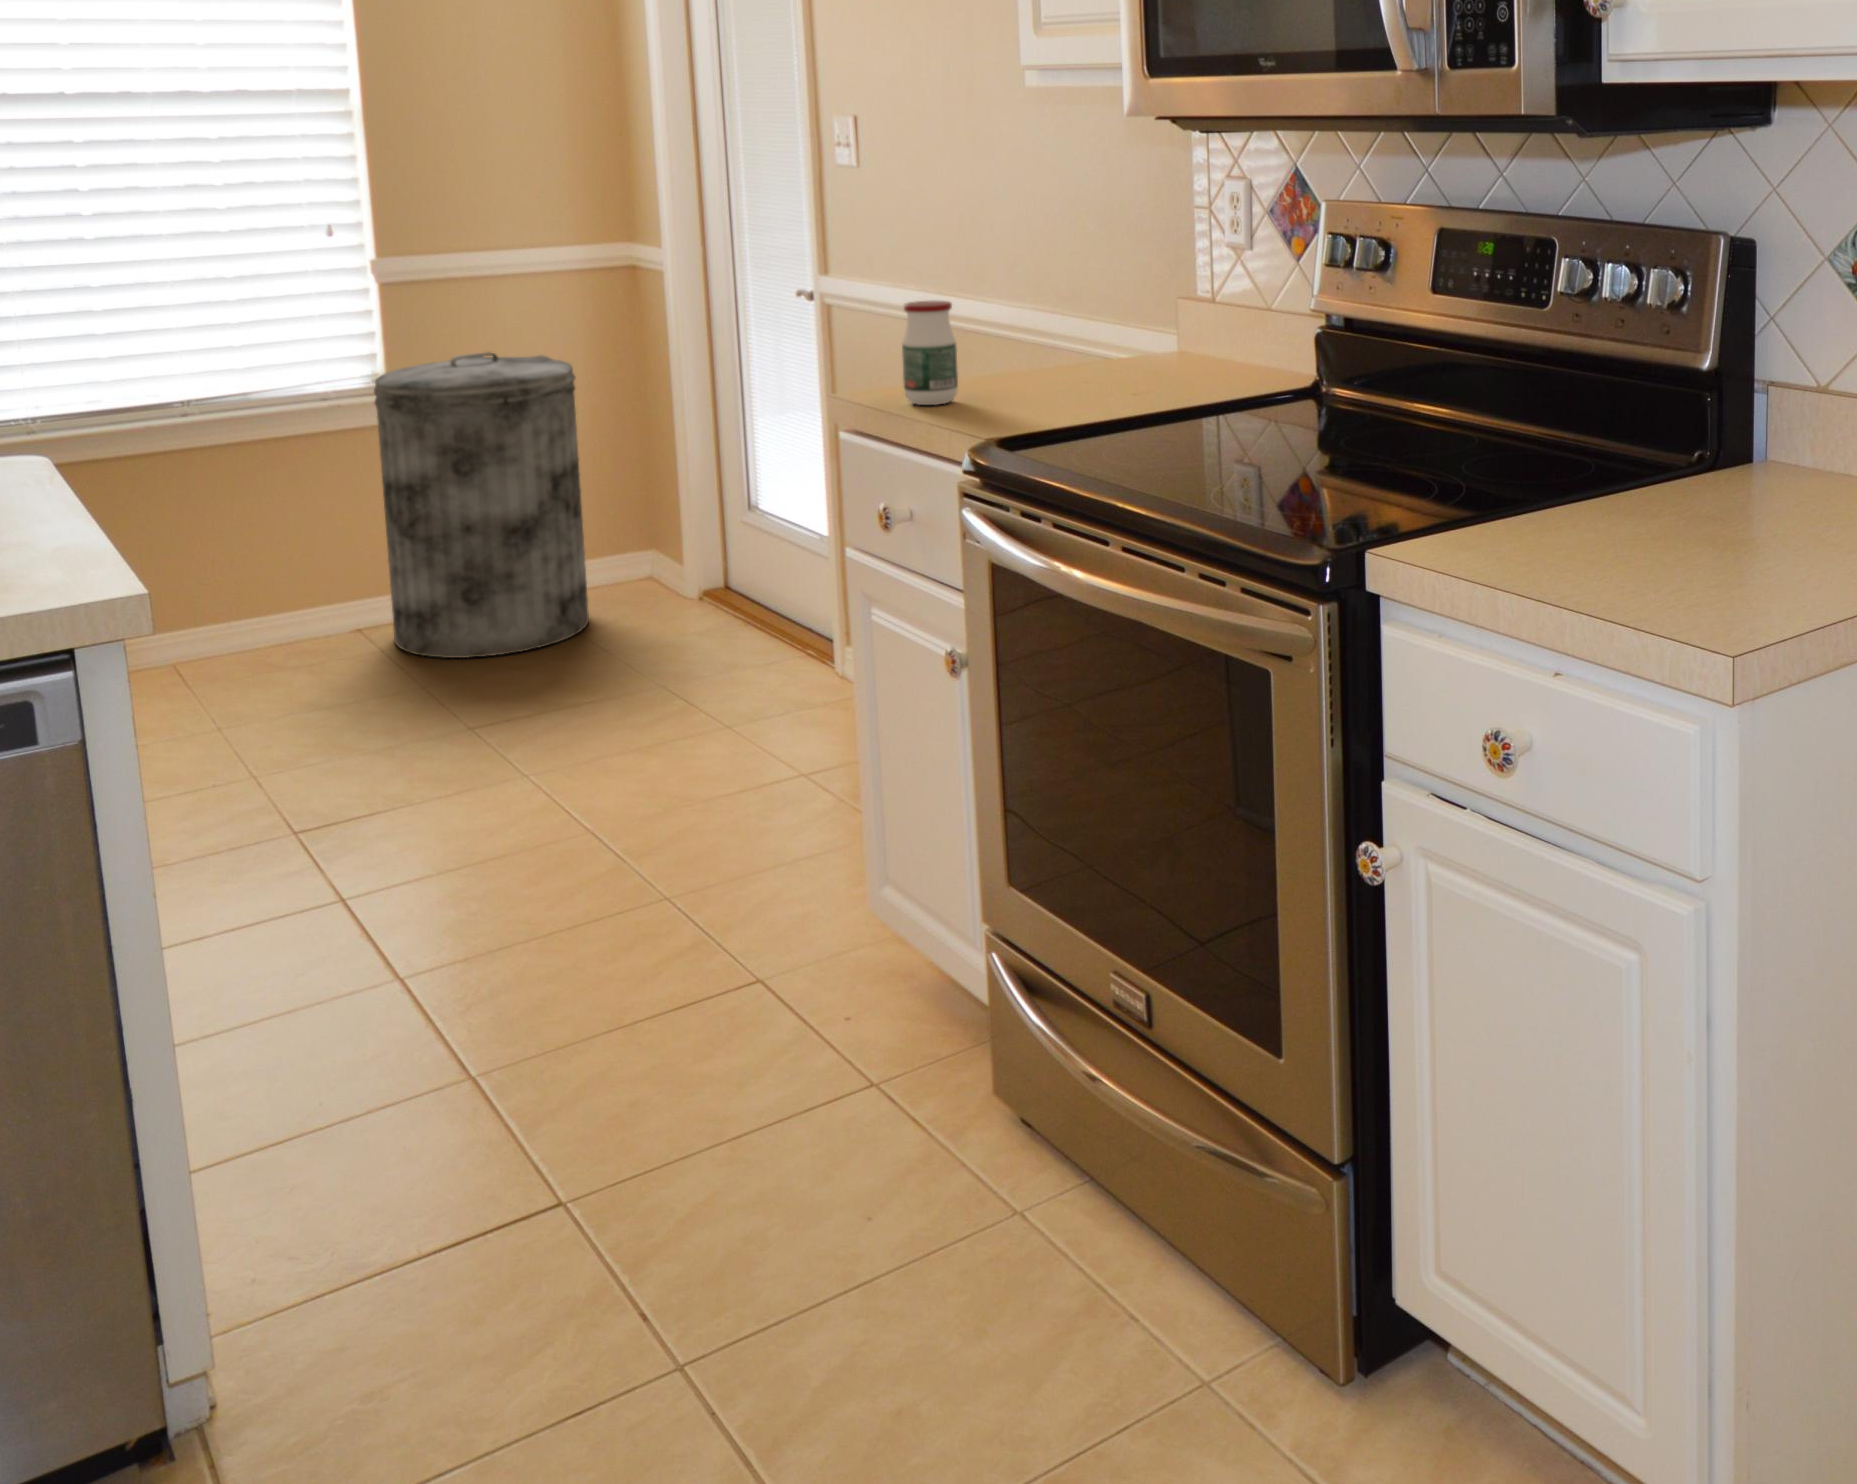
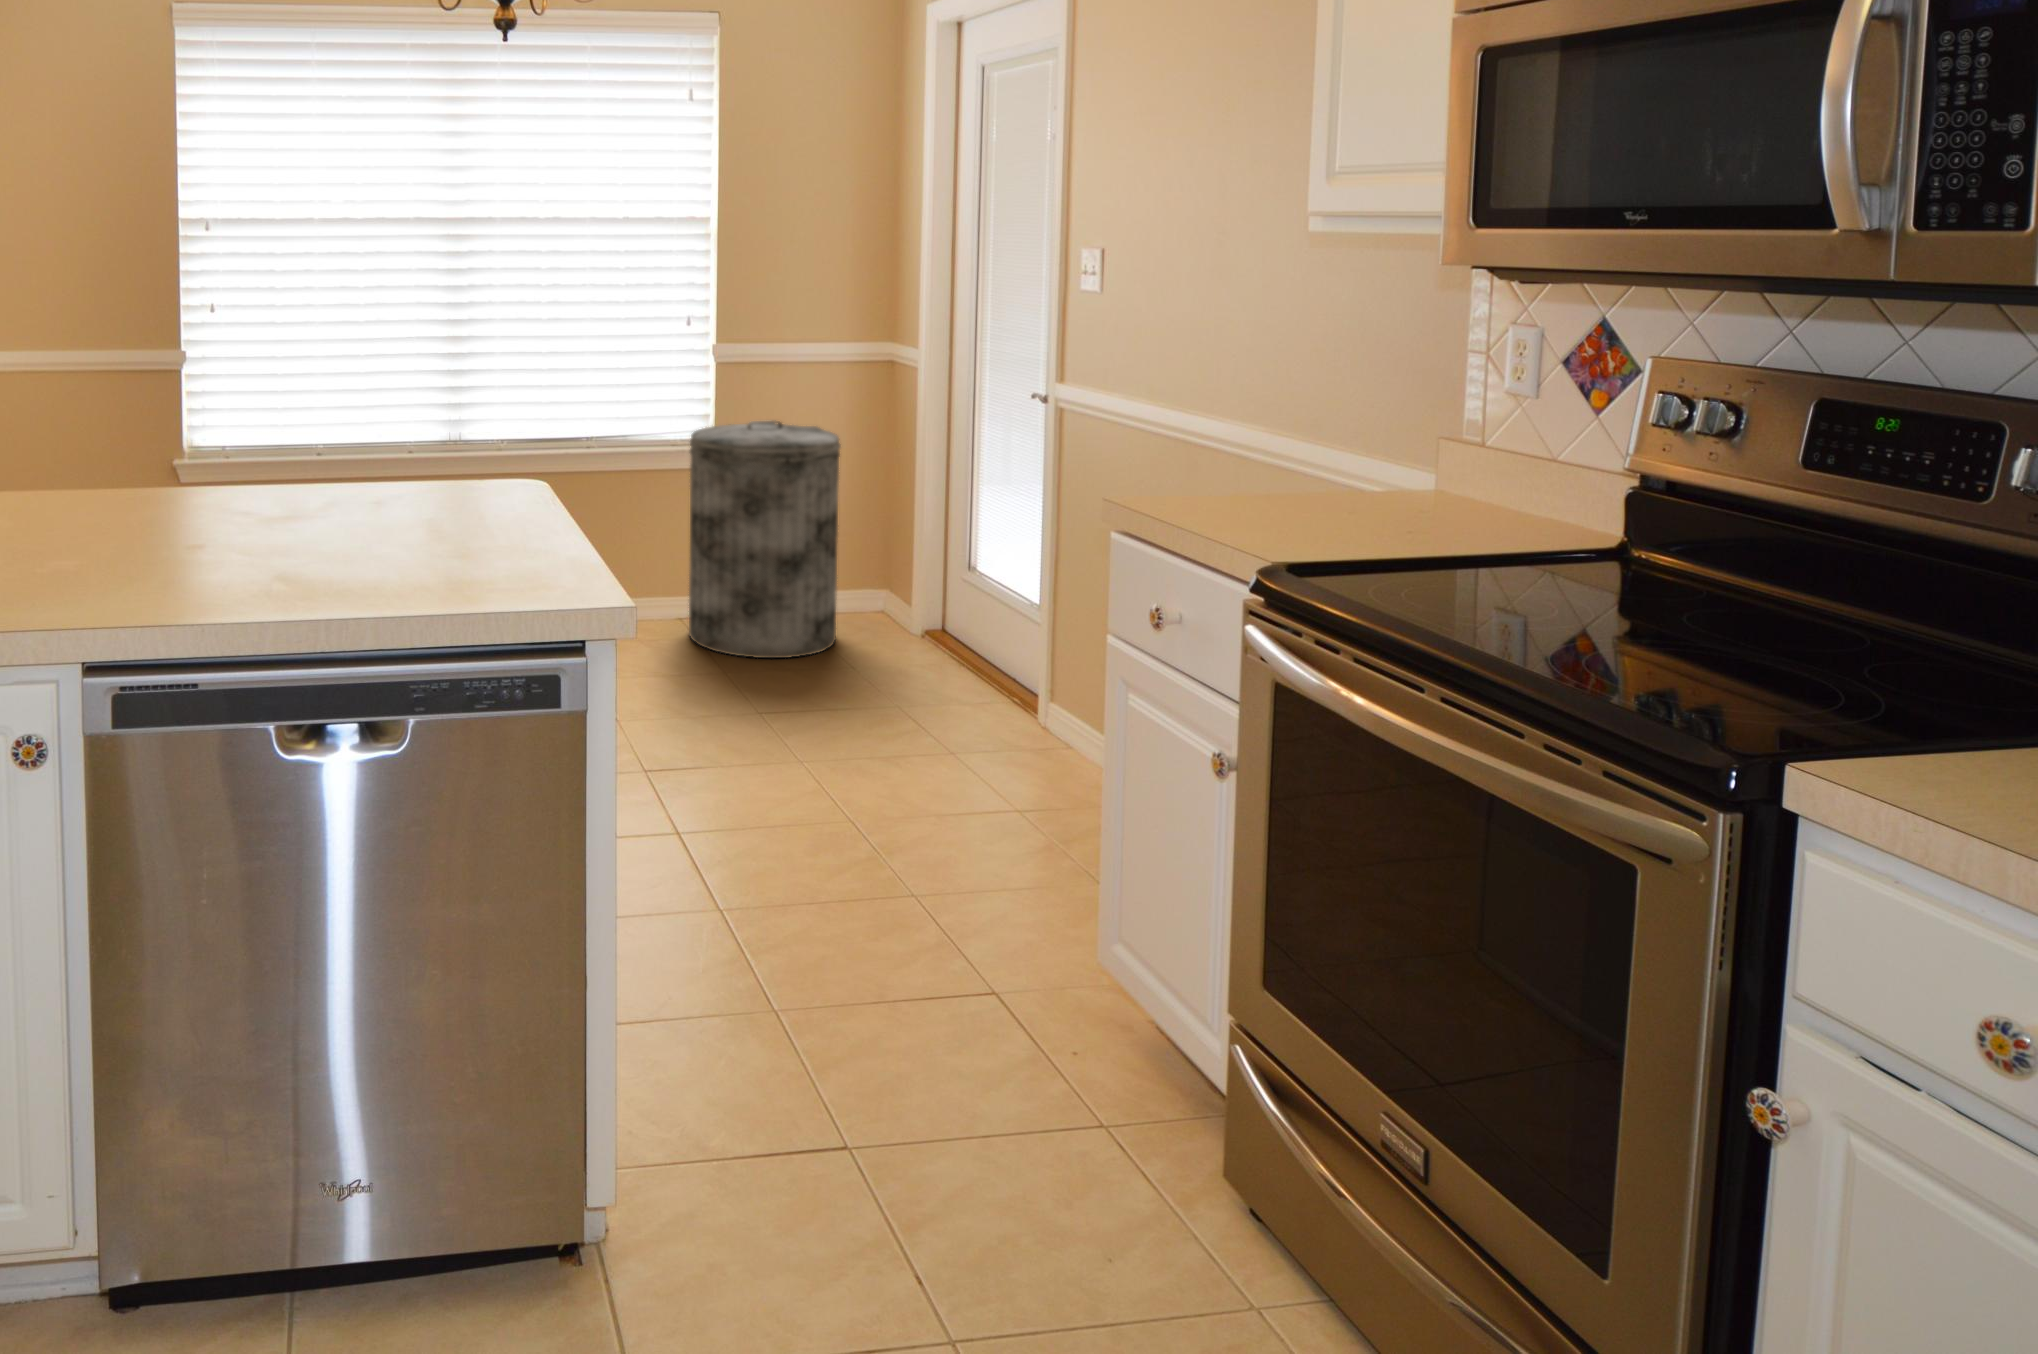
jar: present [902,301,958,405] -> none [1173,423,1228,519]

